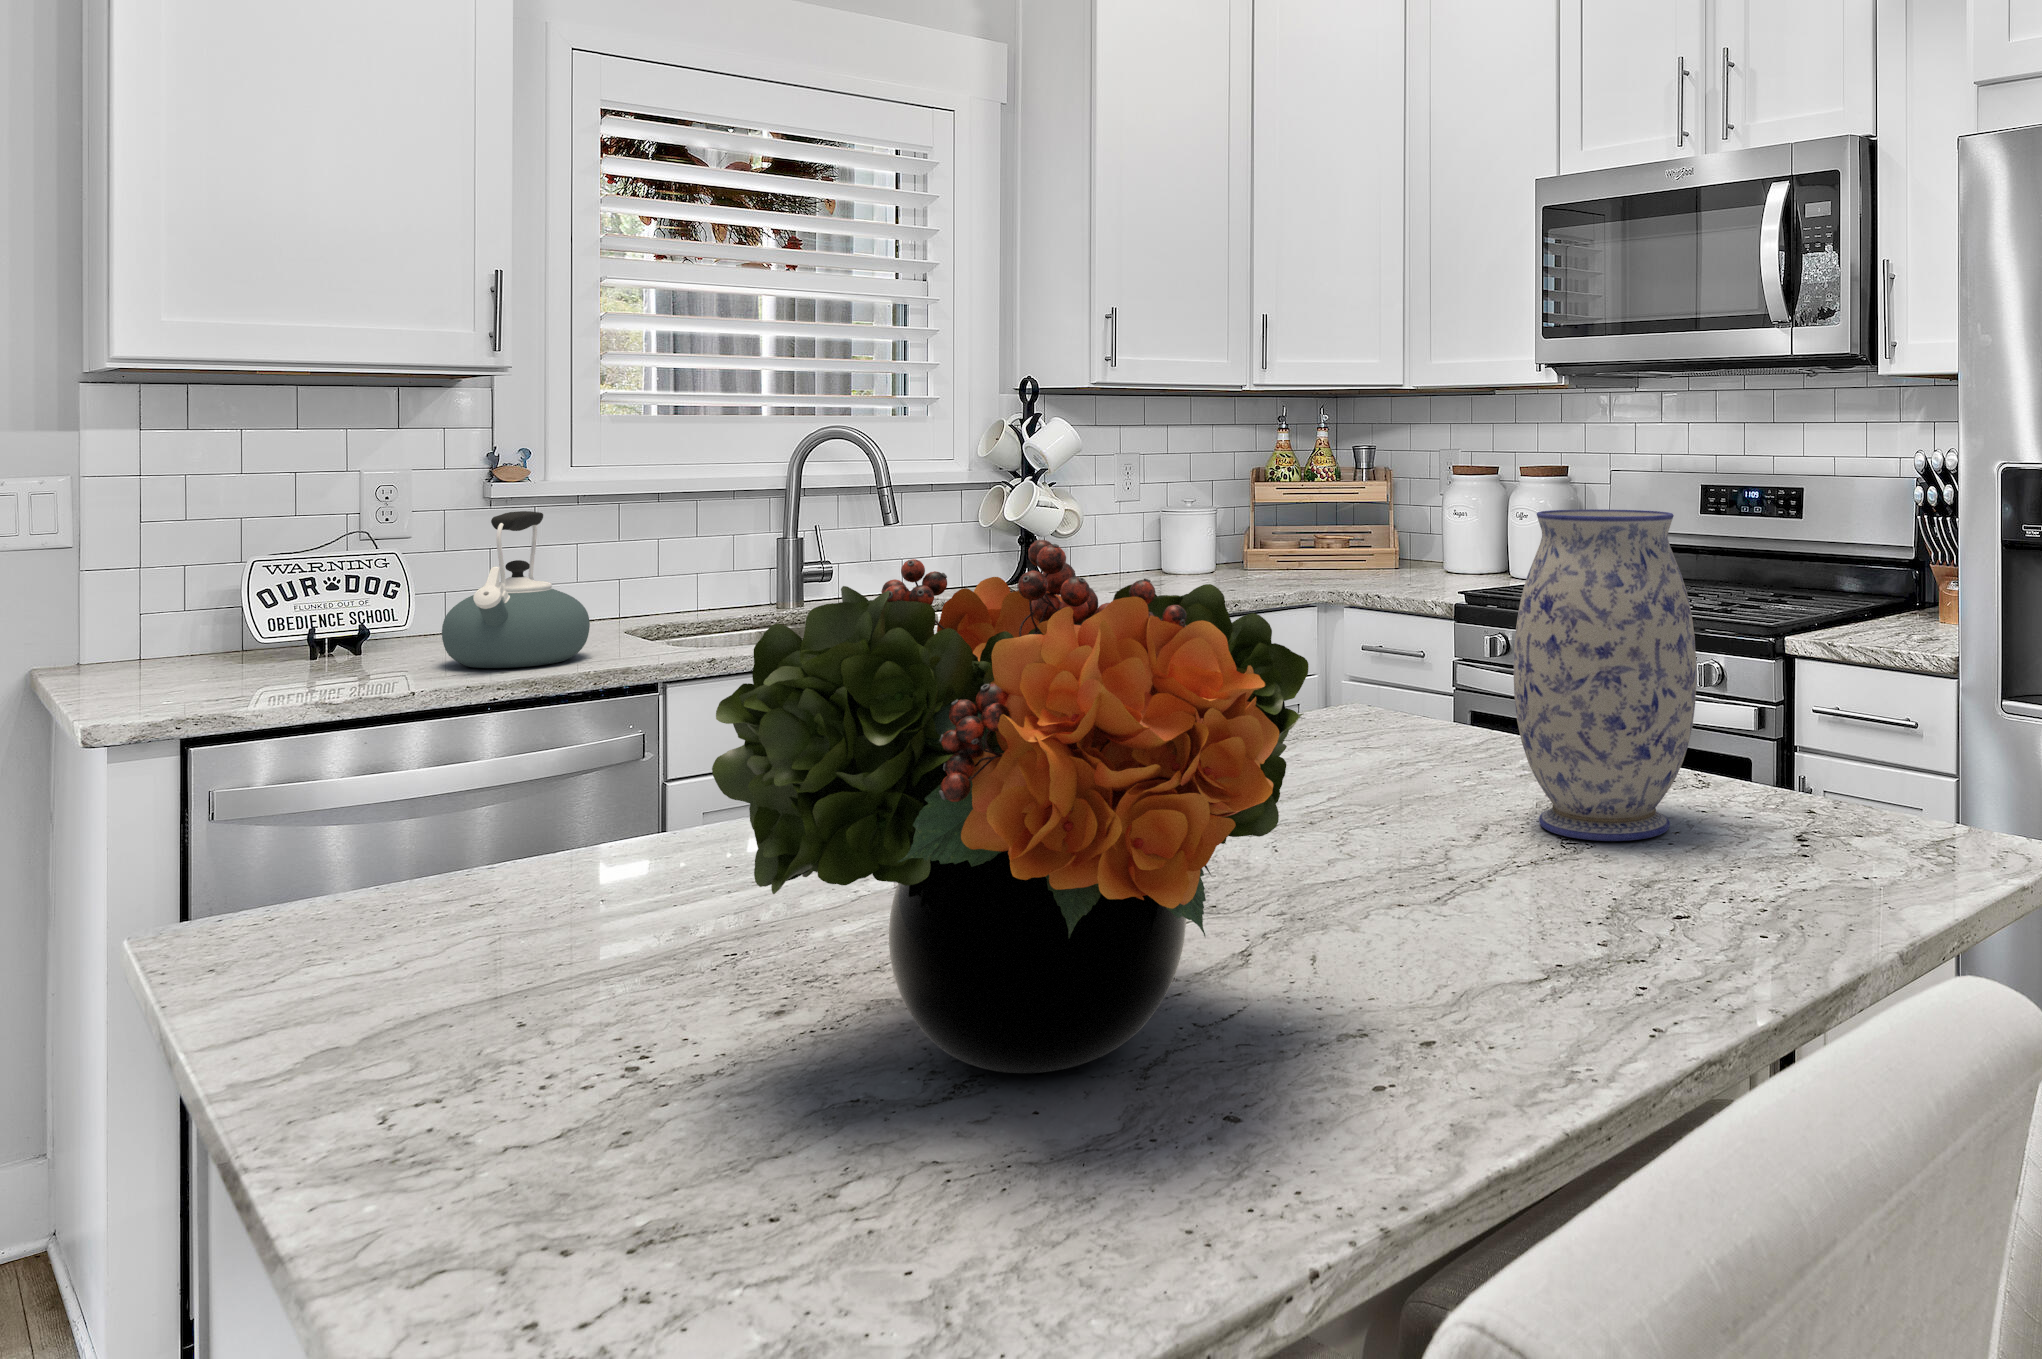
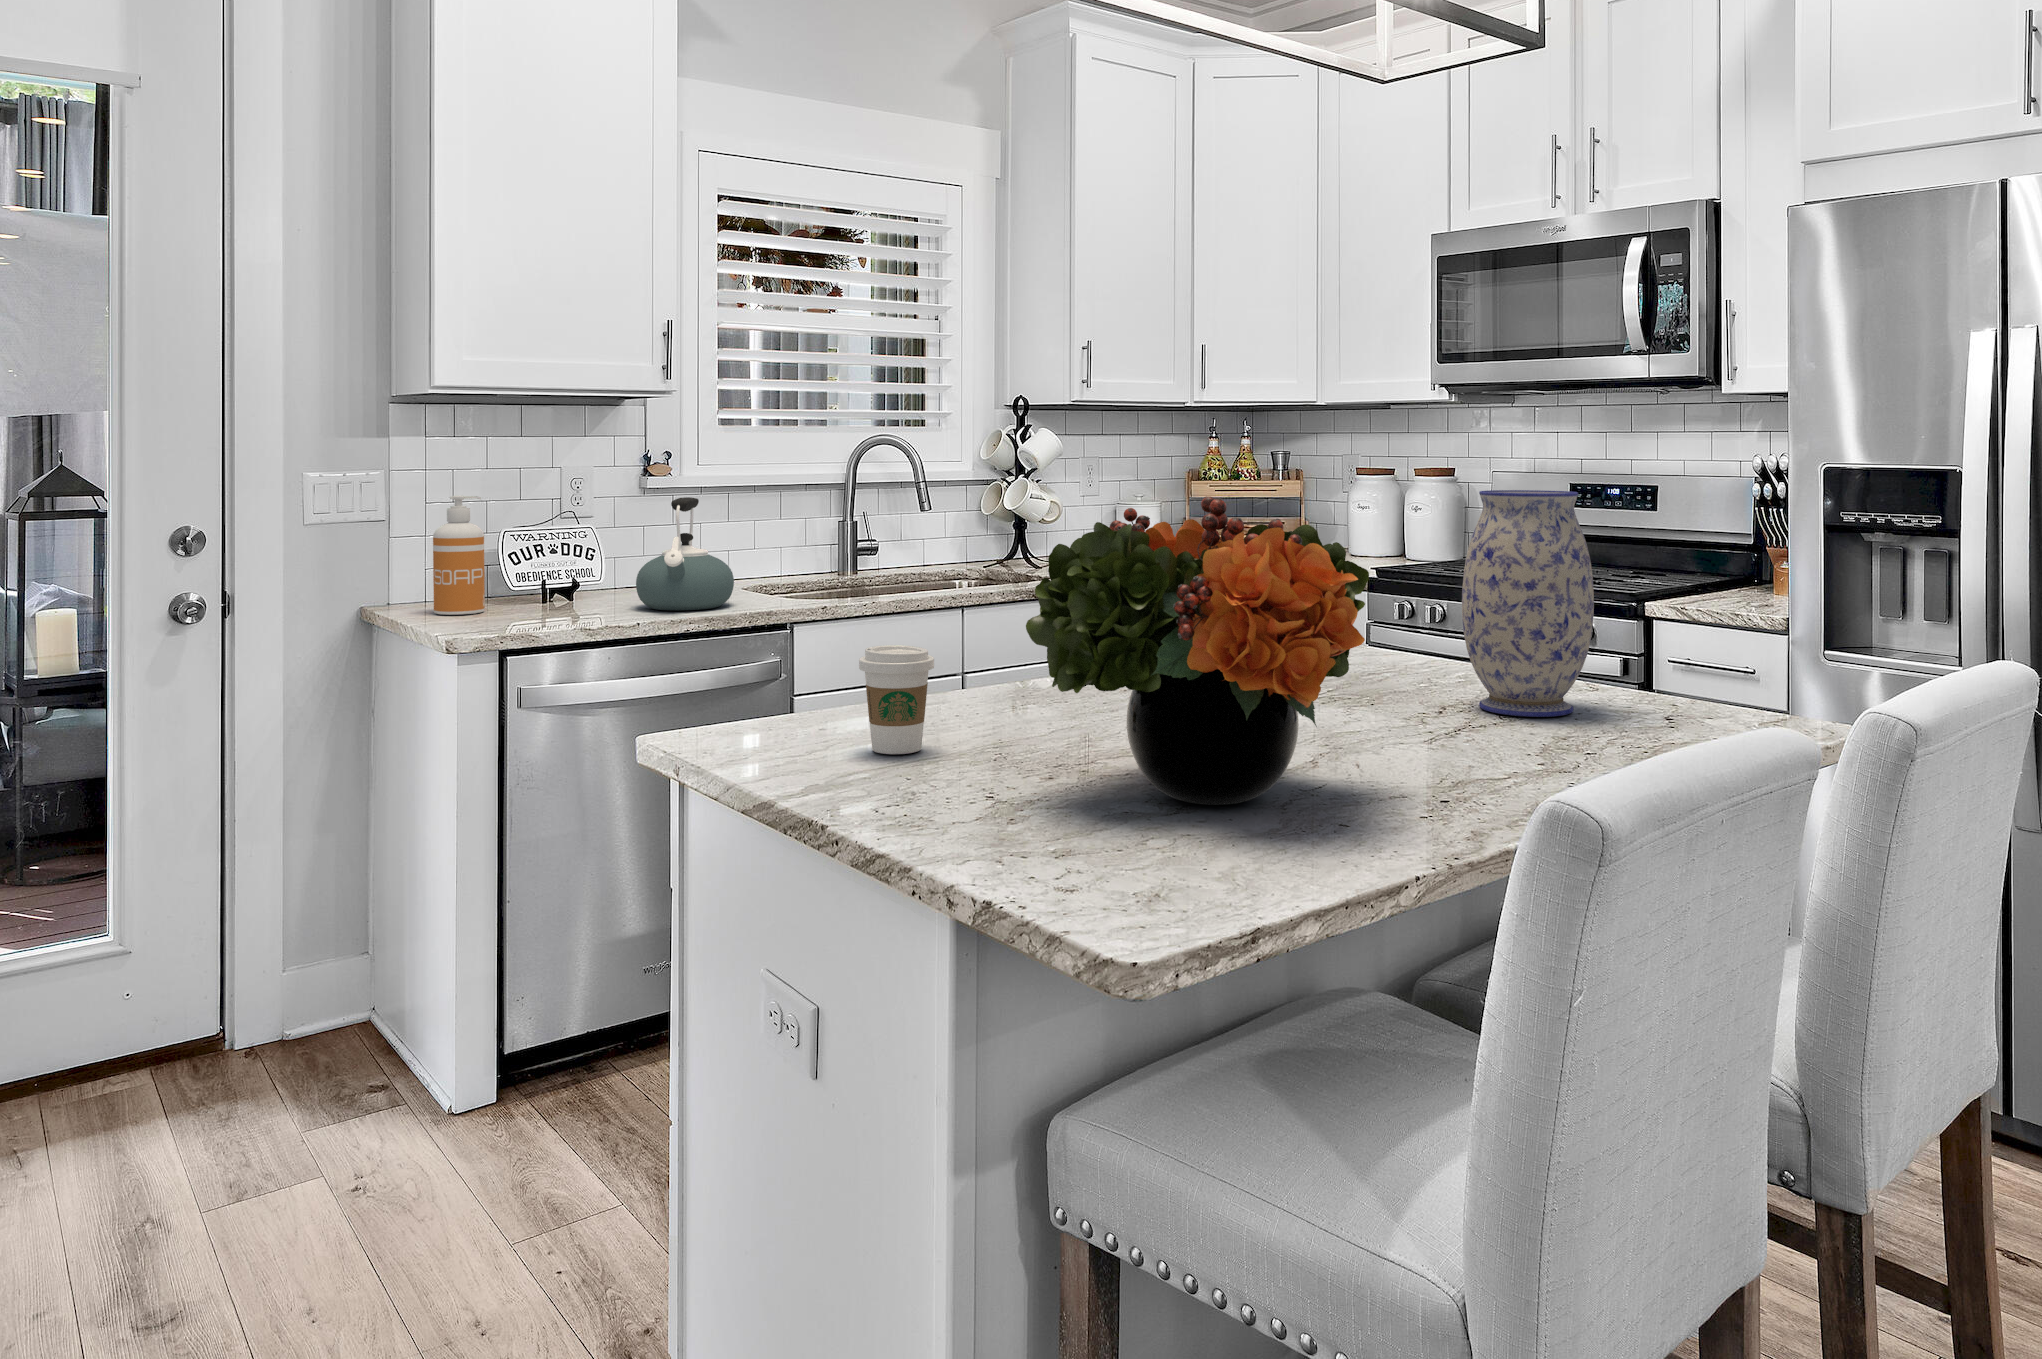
soap dispenser: none [130,511,214,681] -> present [433,496,485,615]
coffee cup: none [506,774,643,962] -> present [859,645,934,754]

